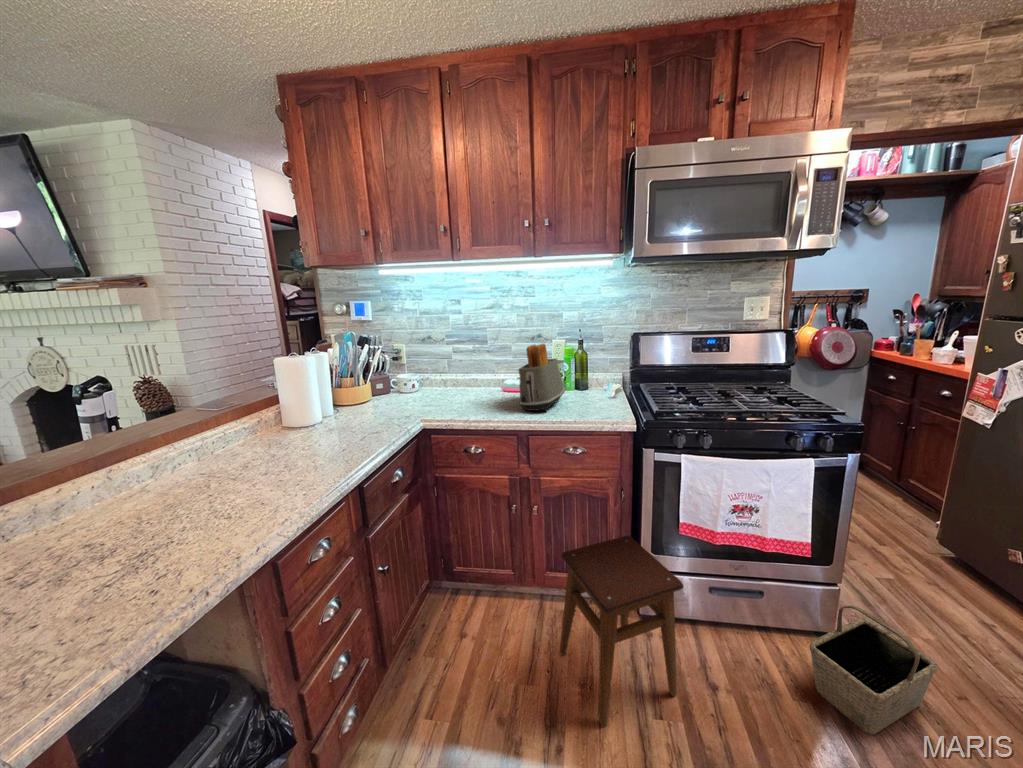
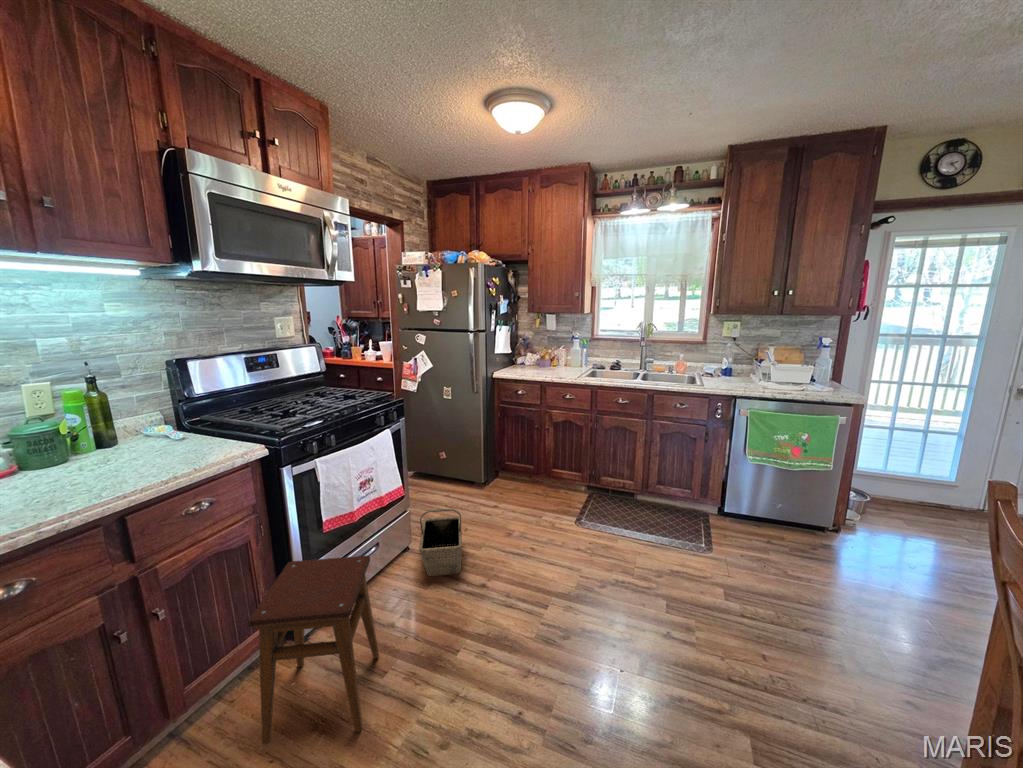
toaster: present [519,344,565,411] -> none [41,385,134,488]

